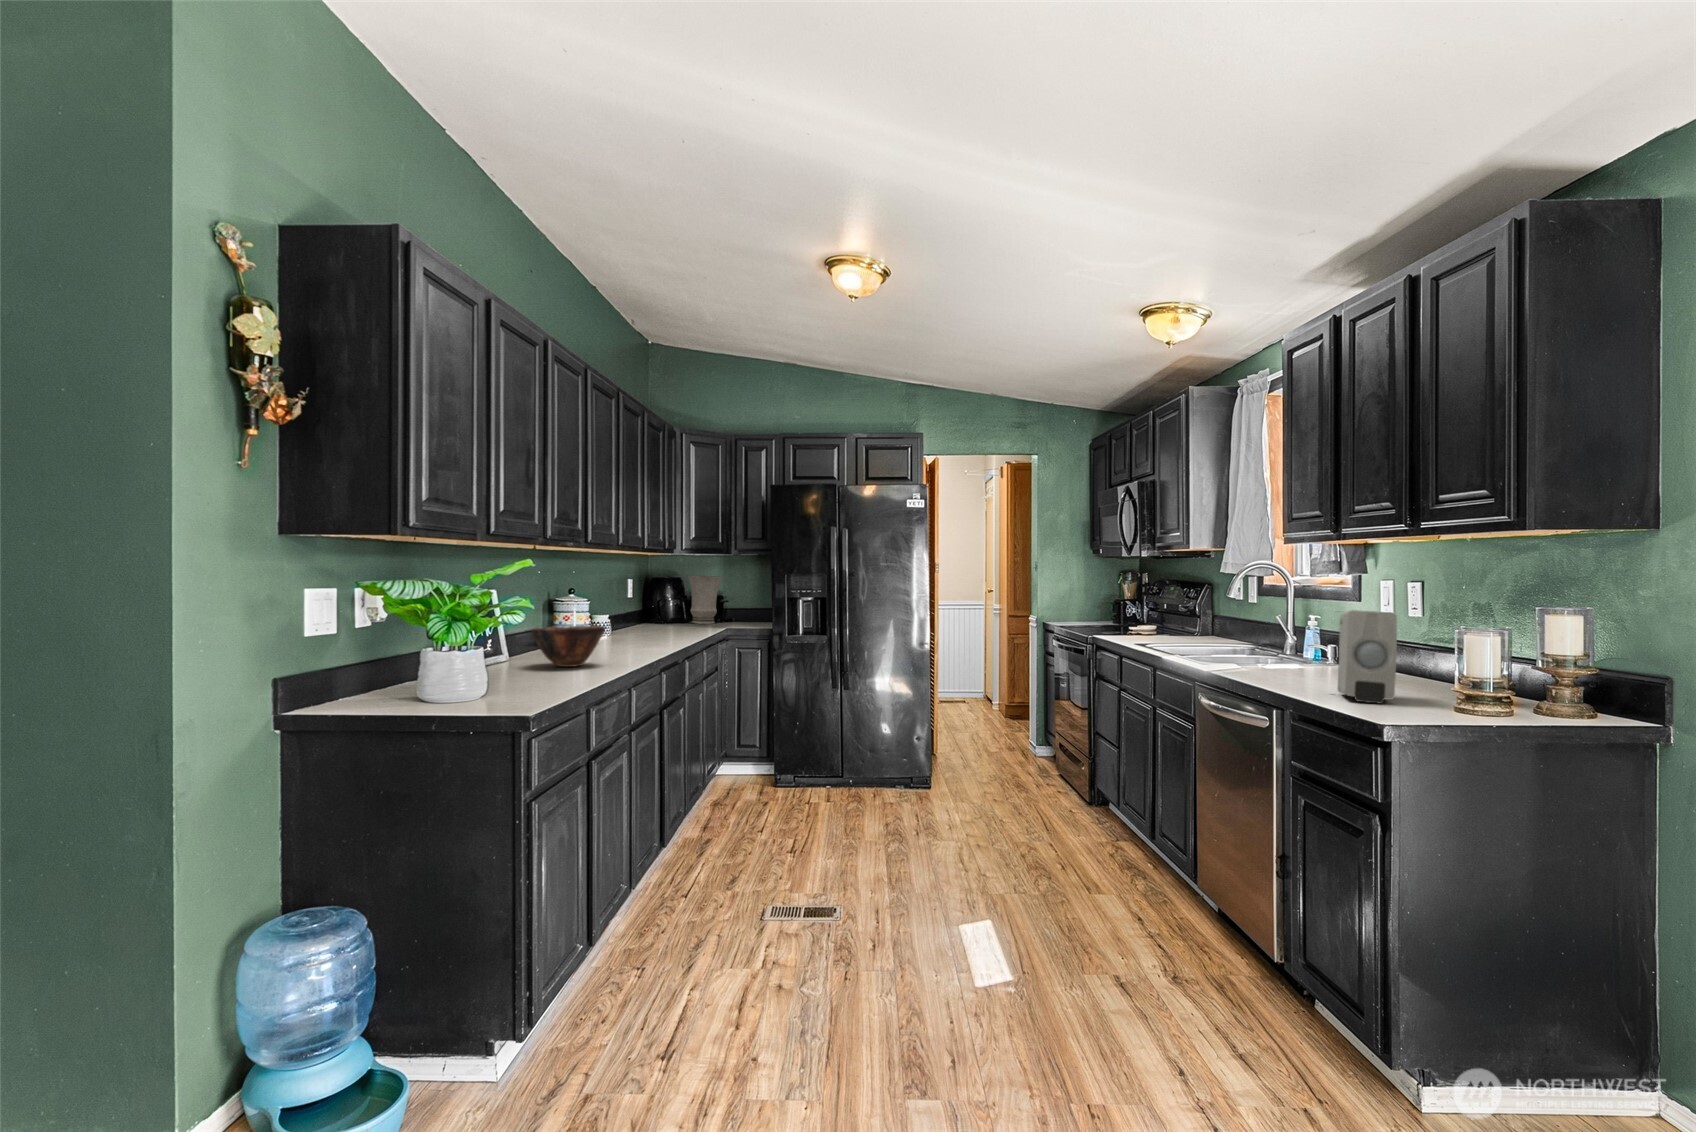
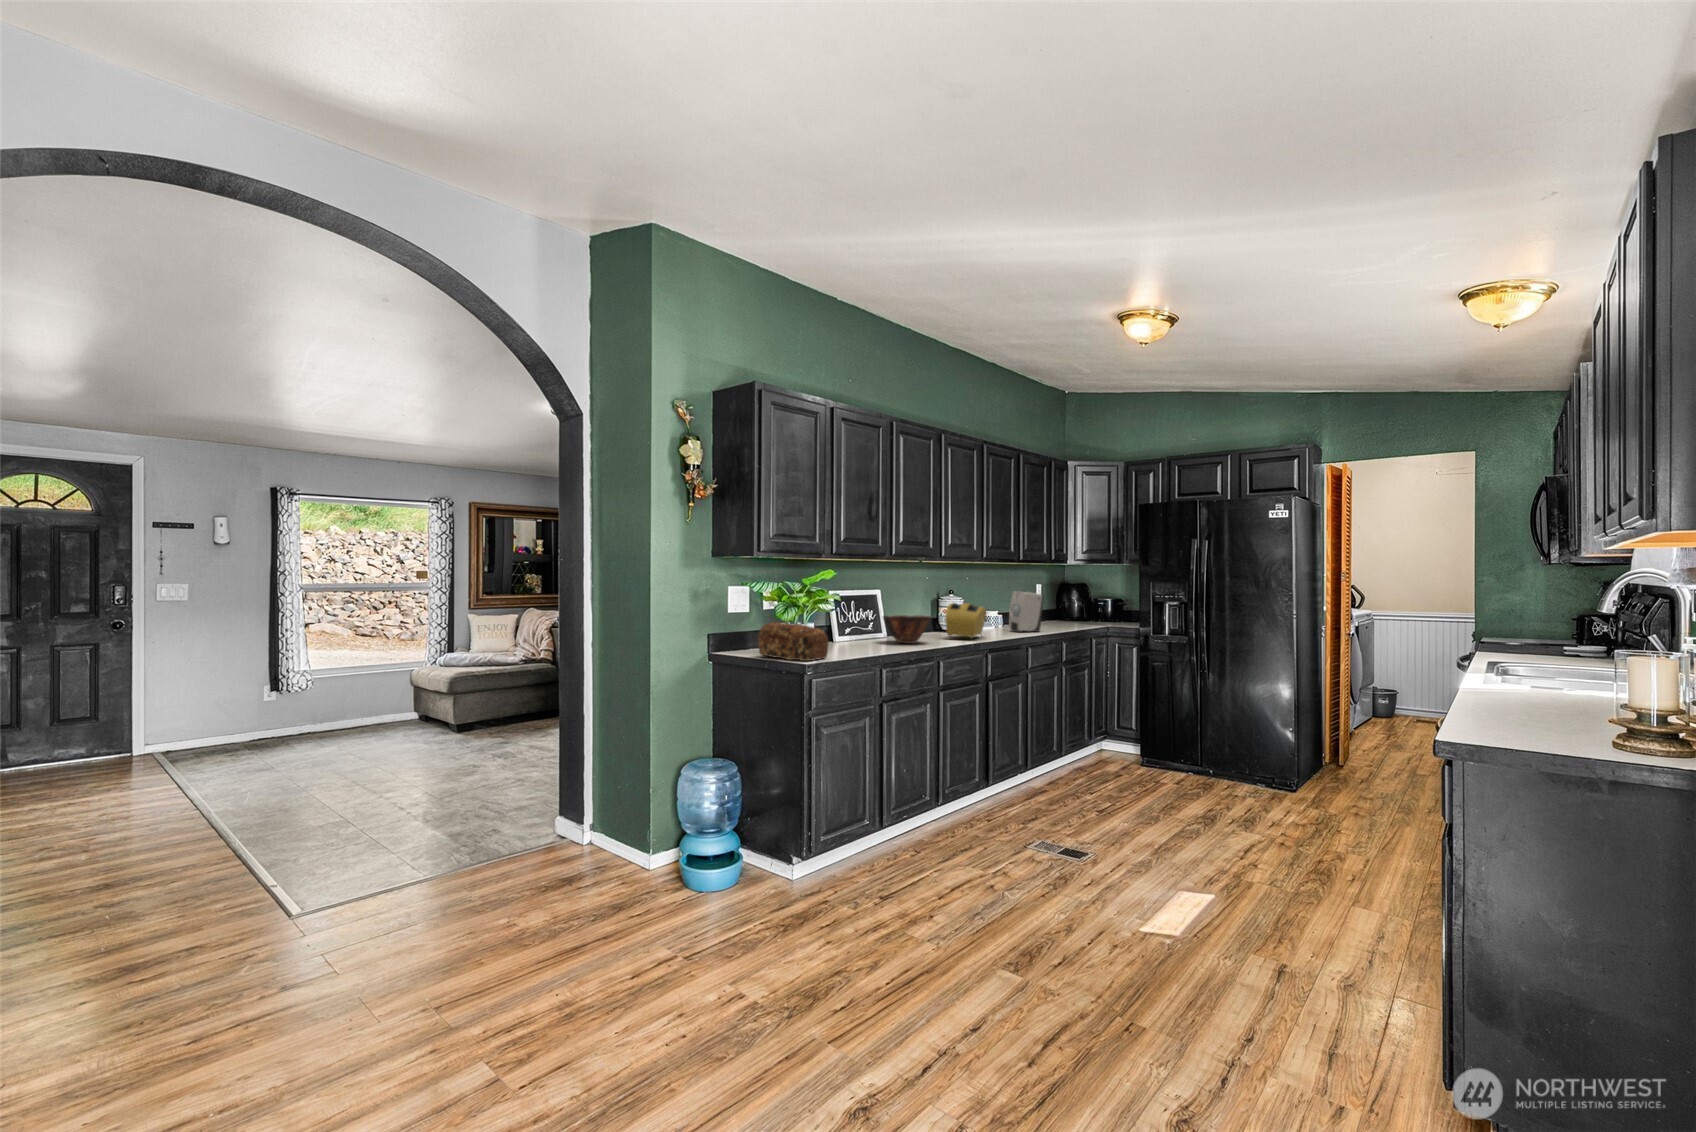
vase: present [688,575,722,624] -> none [1087,580,1118,623]
toaster: none [600,606,649,656] -> present [945,603,986,640]
soap dispenser: present [1338,610,1397,704] -> present [1009,591,1044,632]
bread loaf: none [399,650,529,712] -> present [758,622,829,661]

